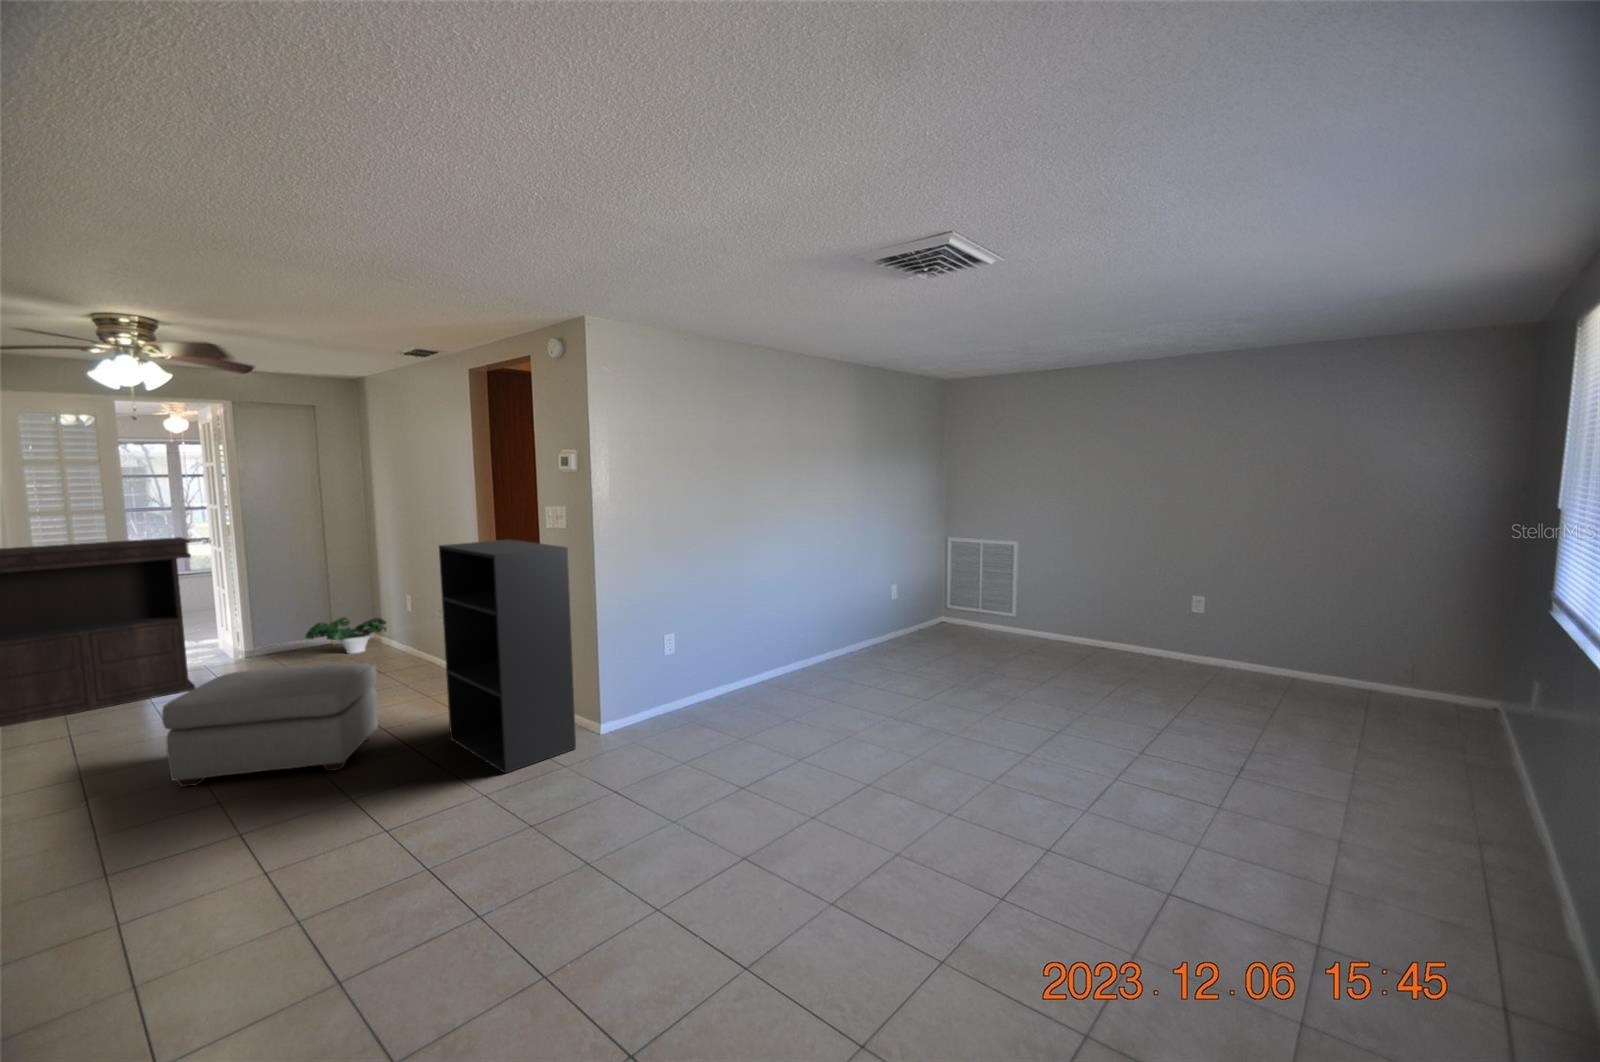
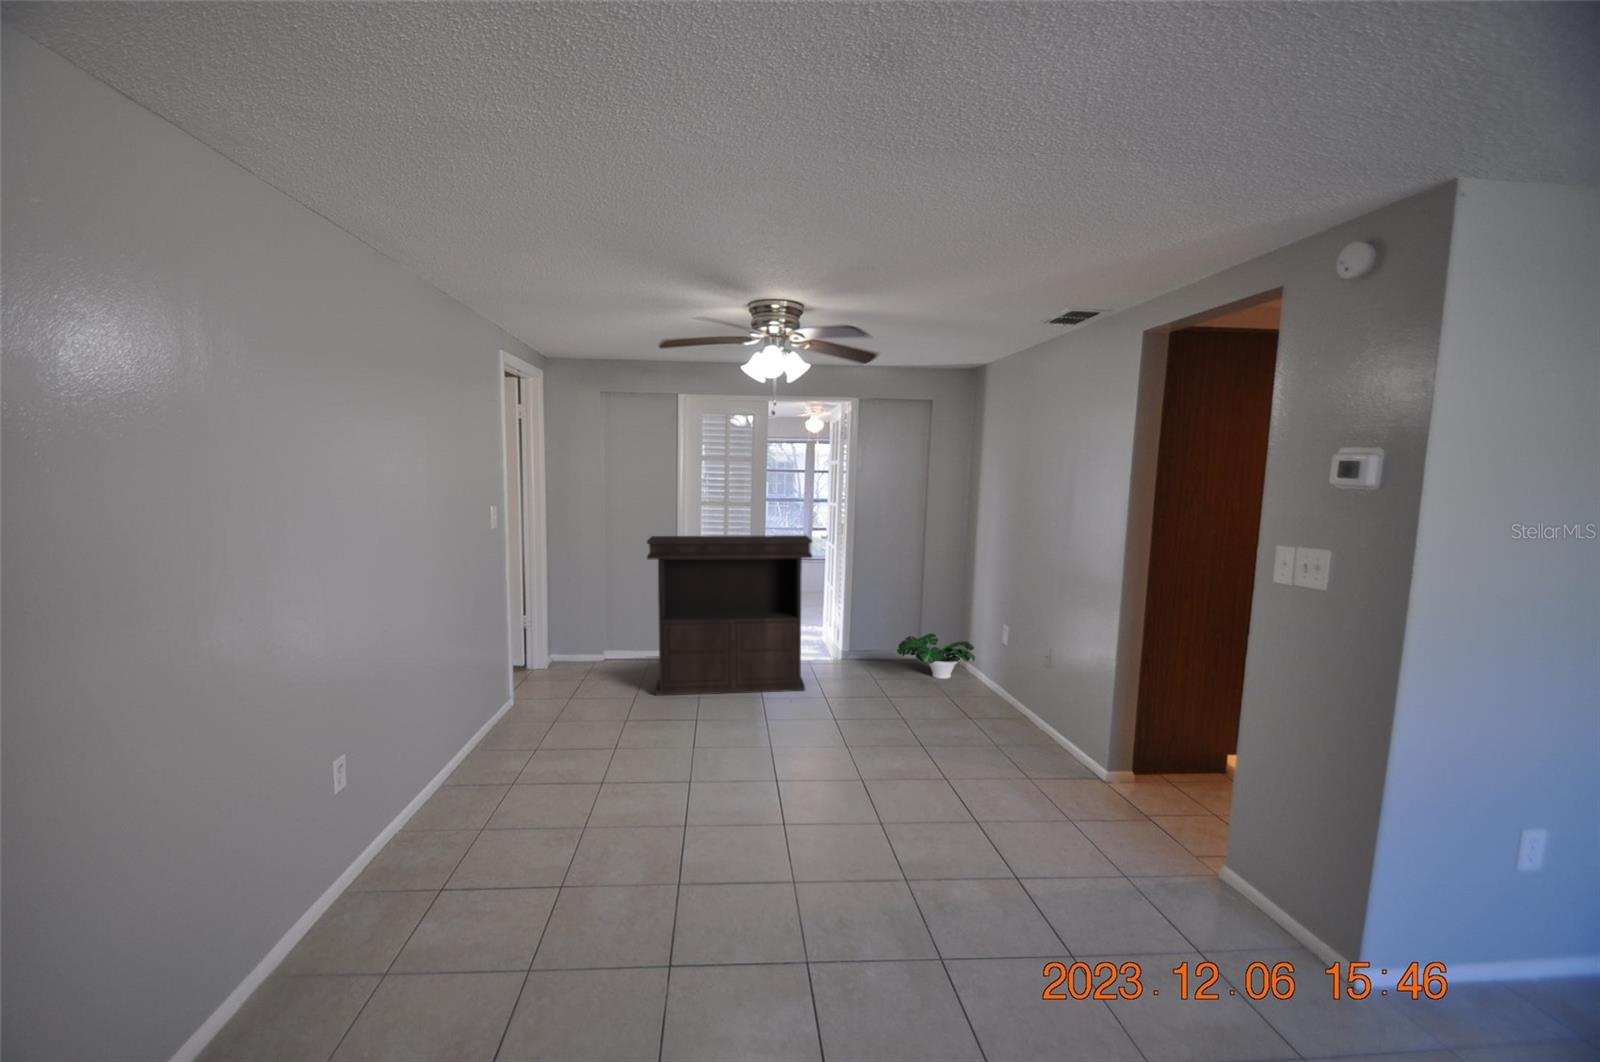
bookshelf: present [439,539,576,773] -> none [1080,597,1371,1048]
ottoman: present [162,663,378,787] -> none [770,711,985,896]

